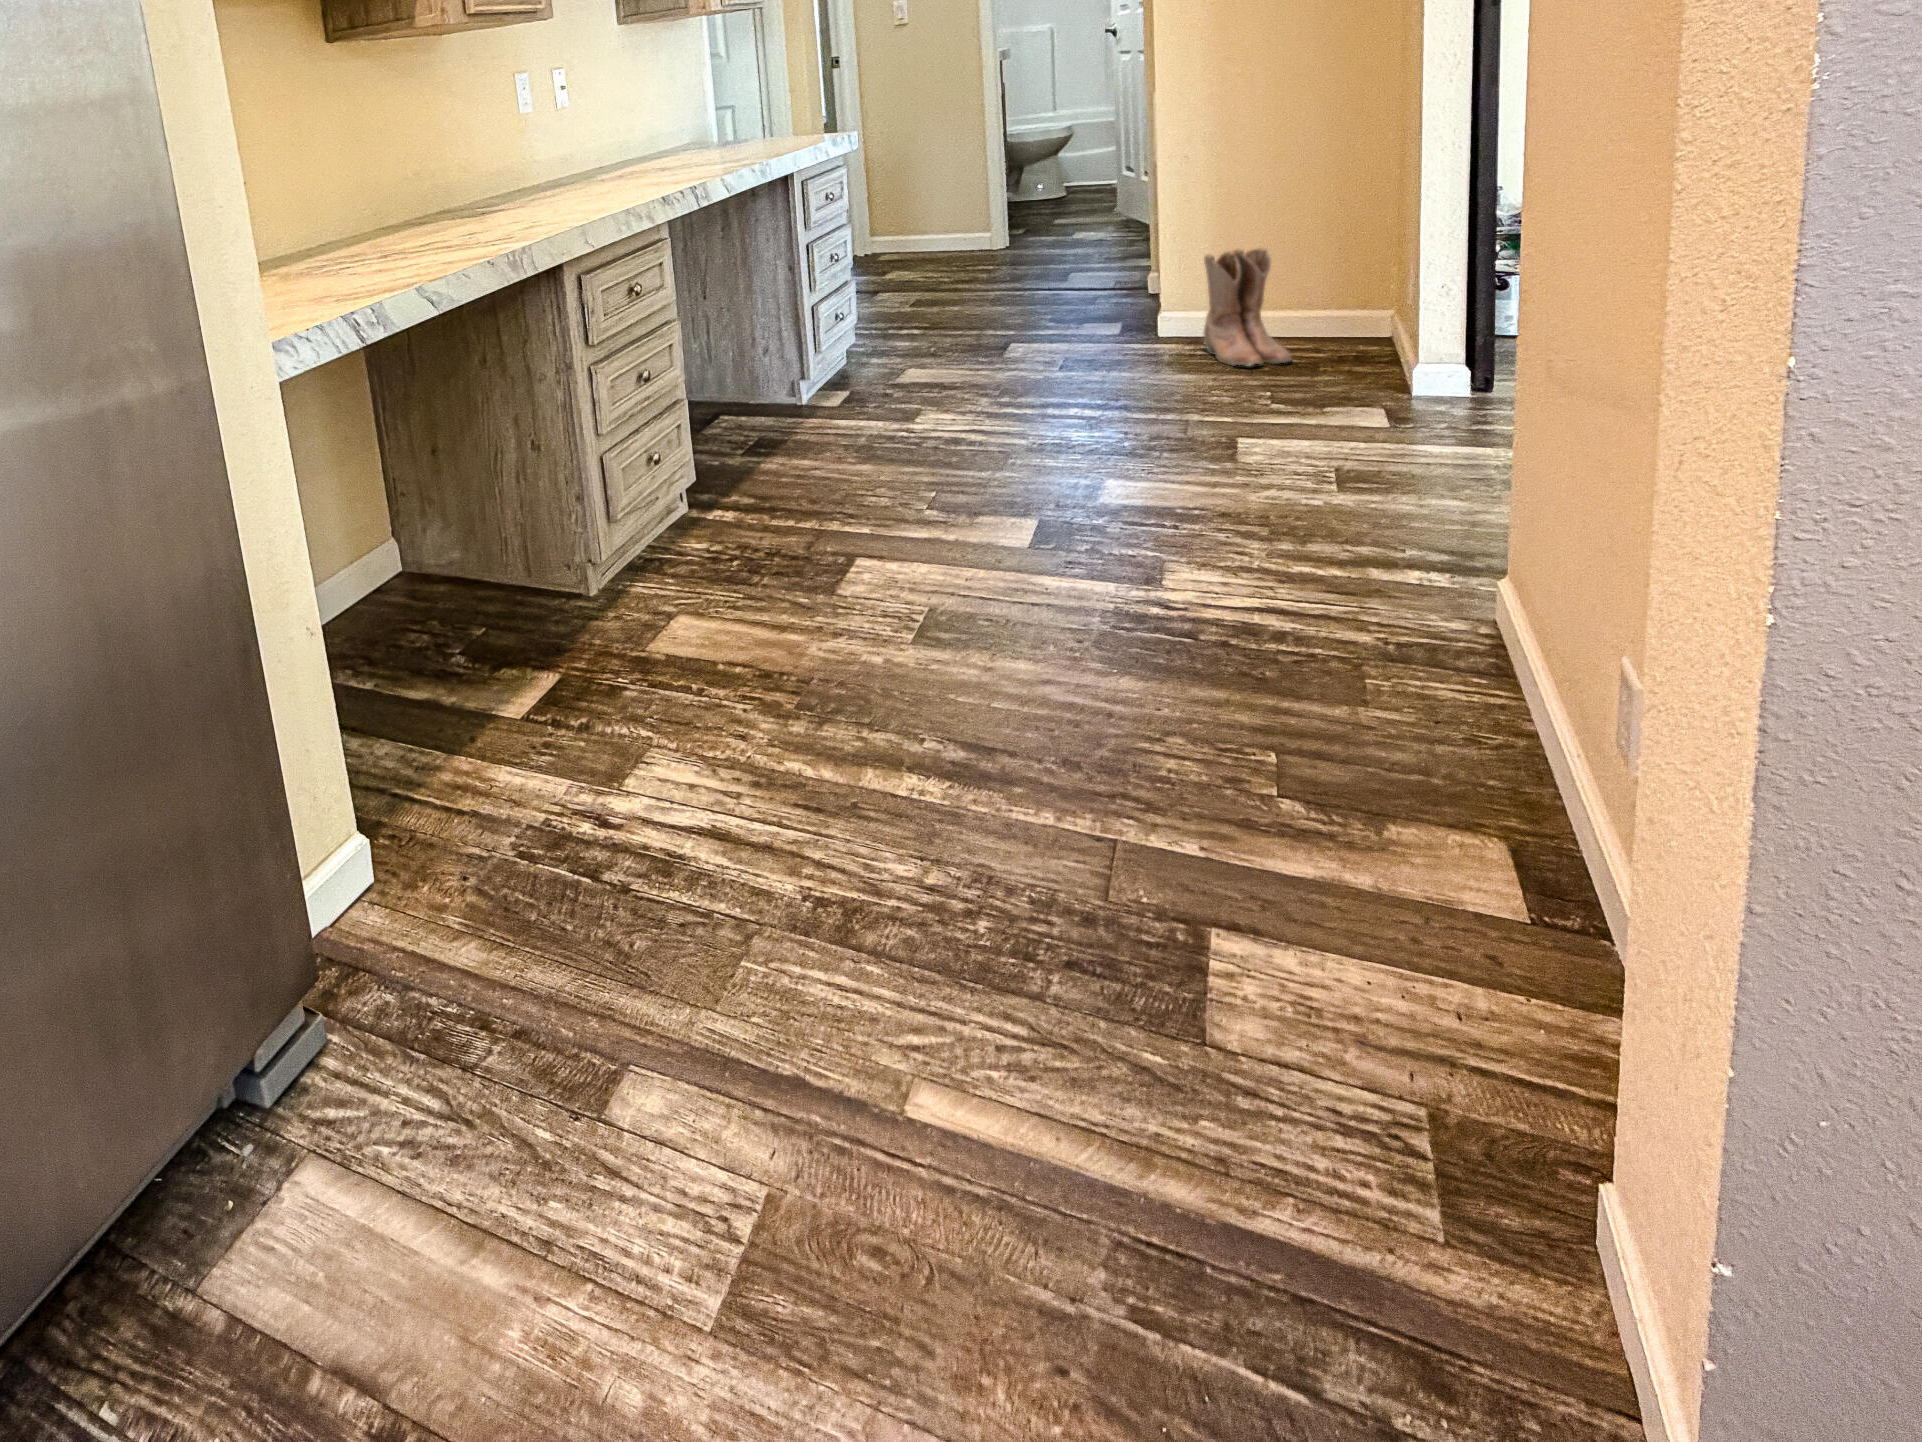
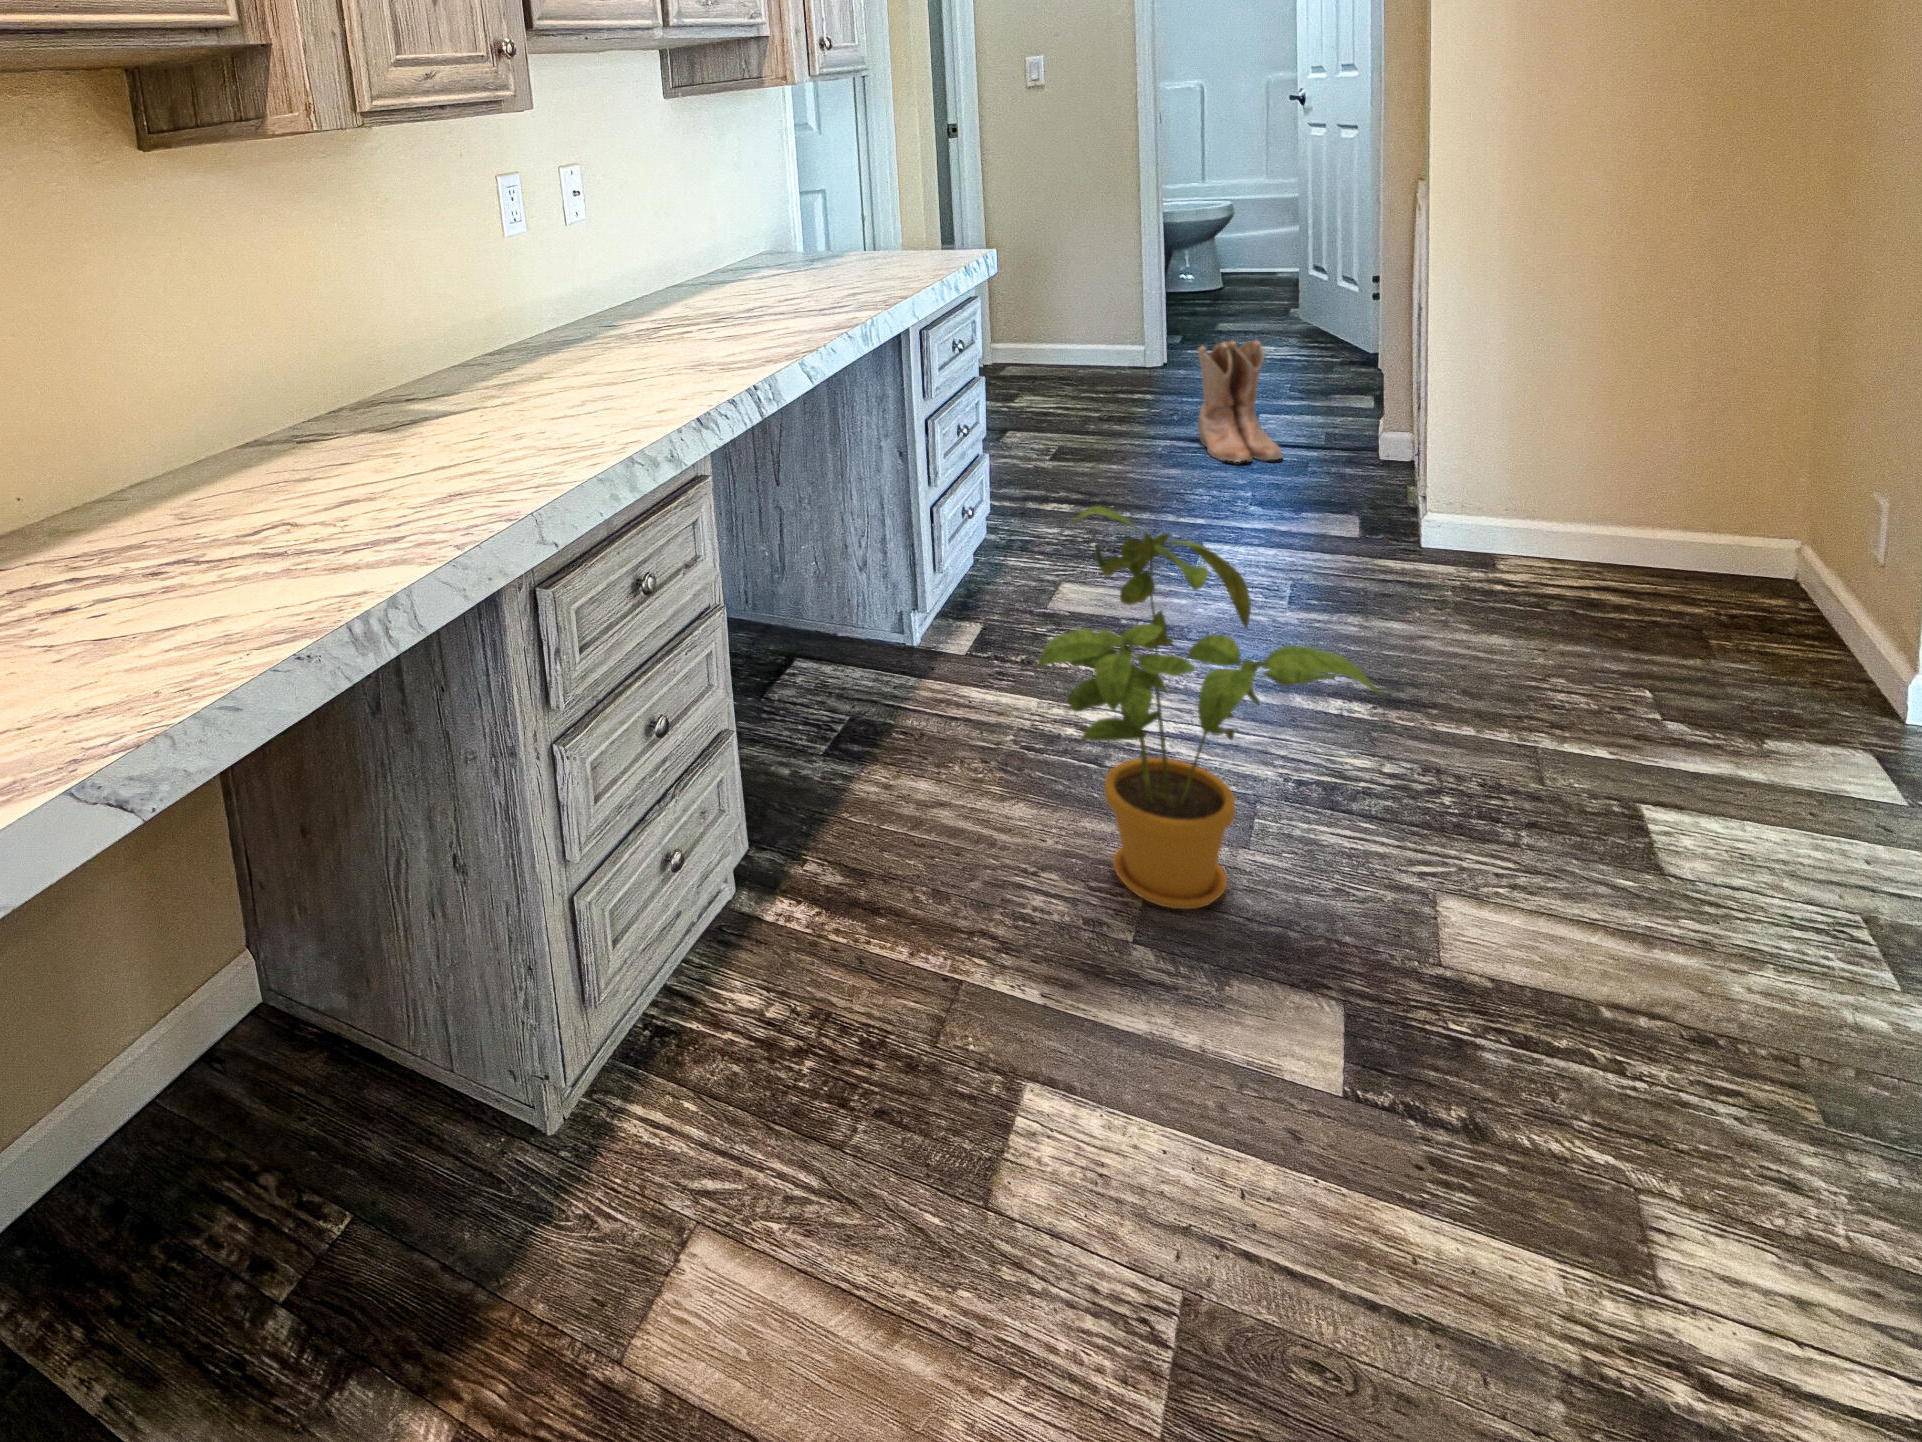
house plant: none [1170,373,1535,764] -> present [1037,506,1382,909]

